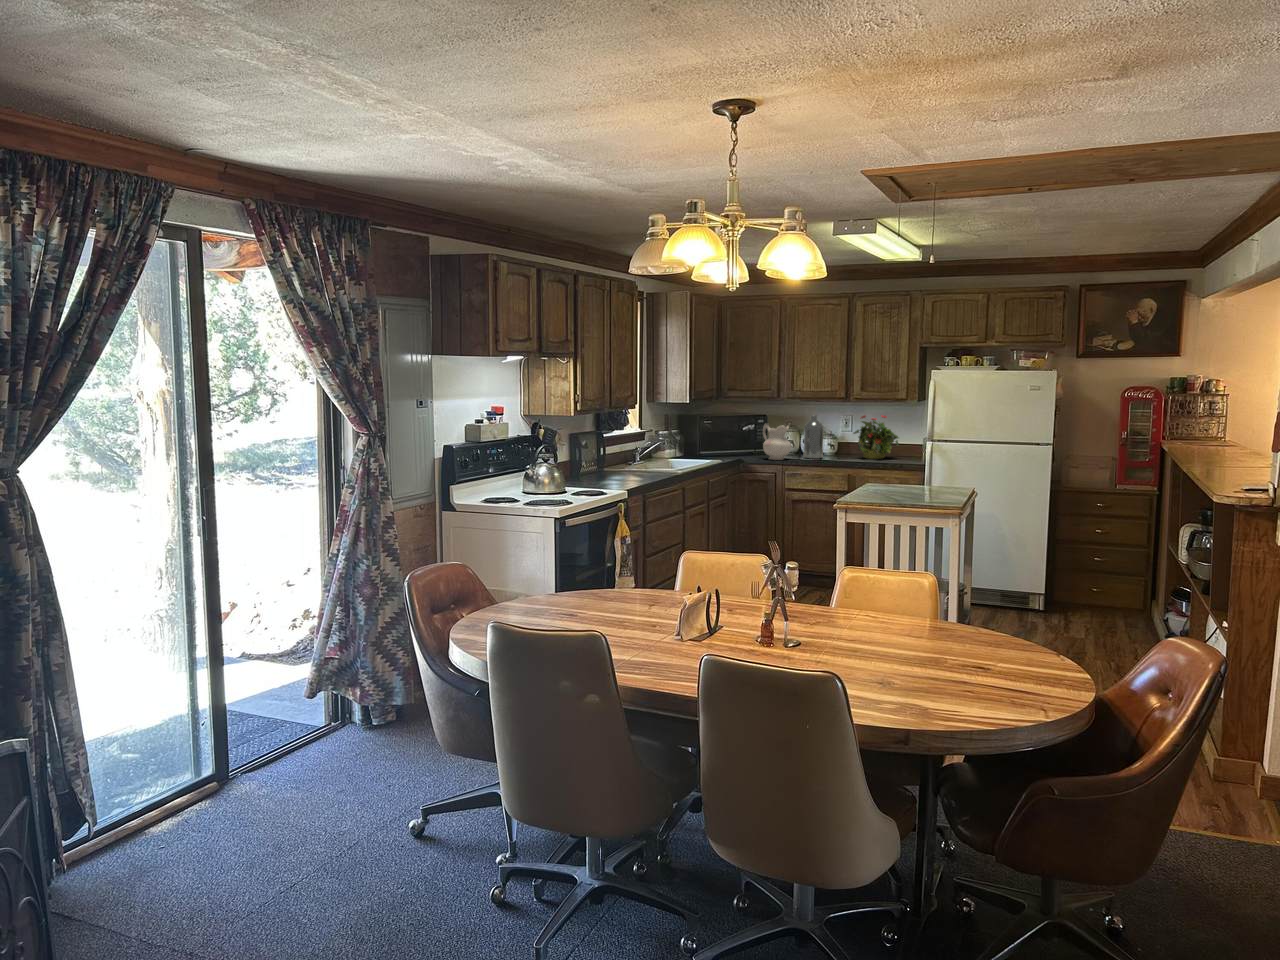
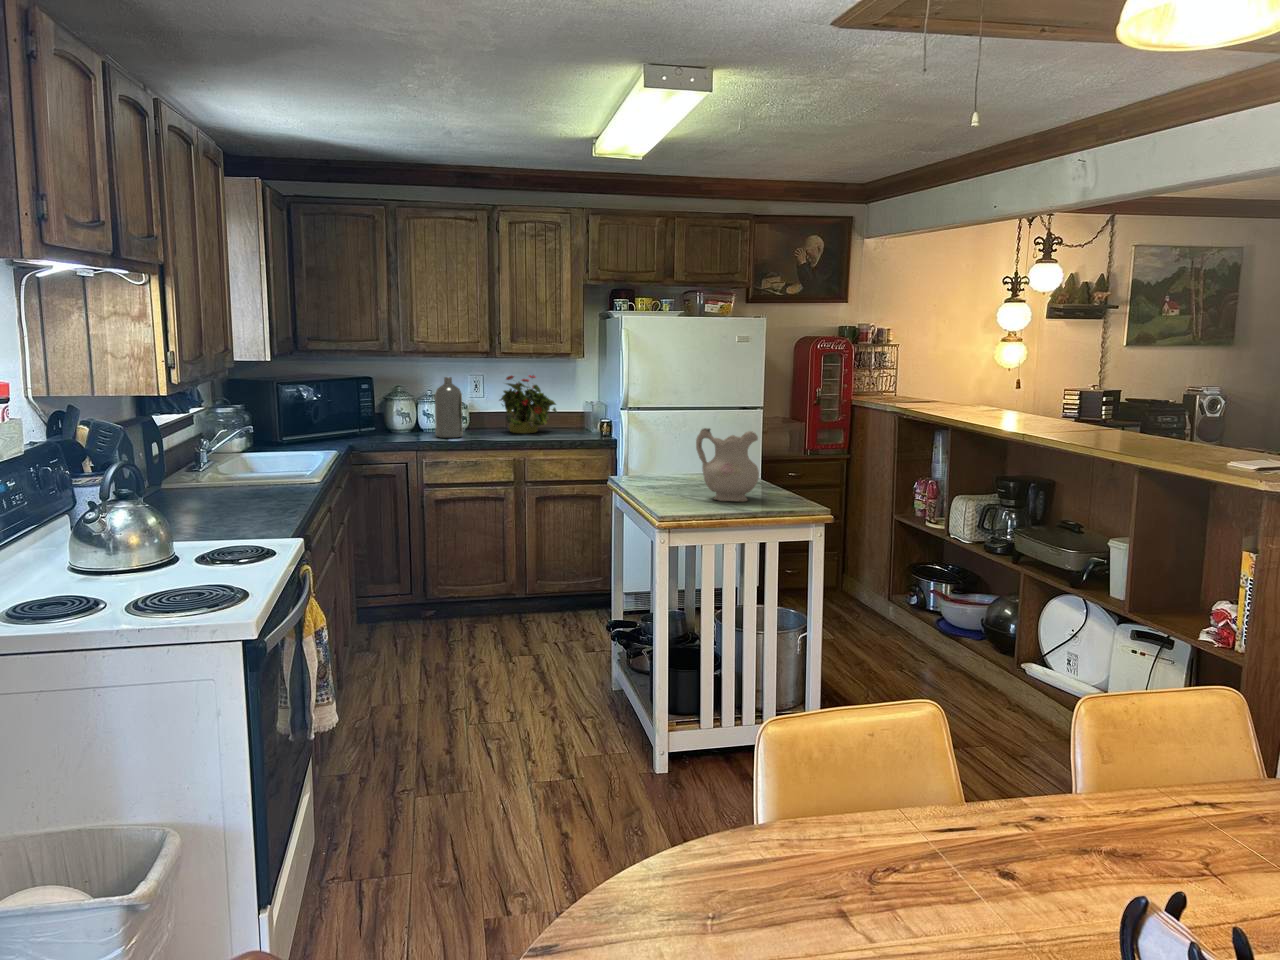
ceramic pitcher: present [763,424,791,460] -> present [696,428,759,502]

